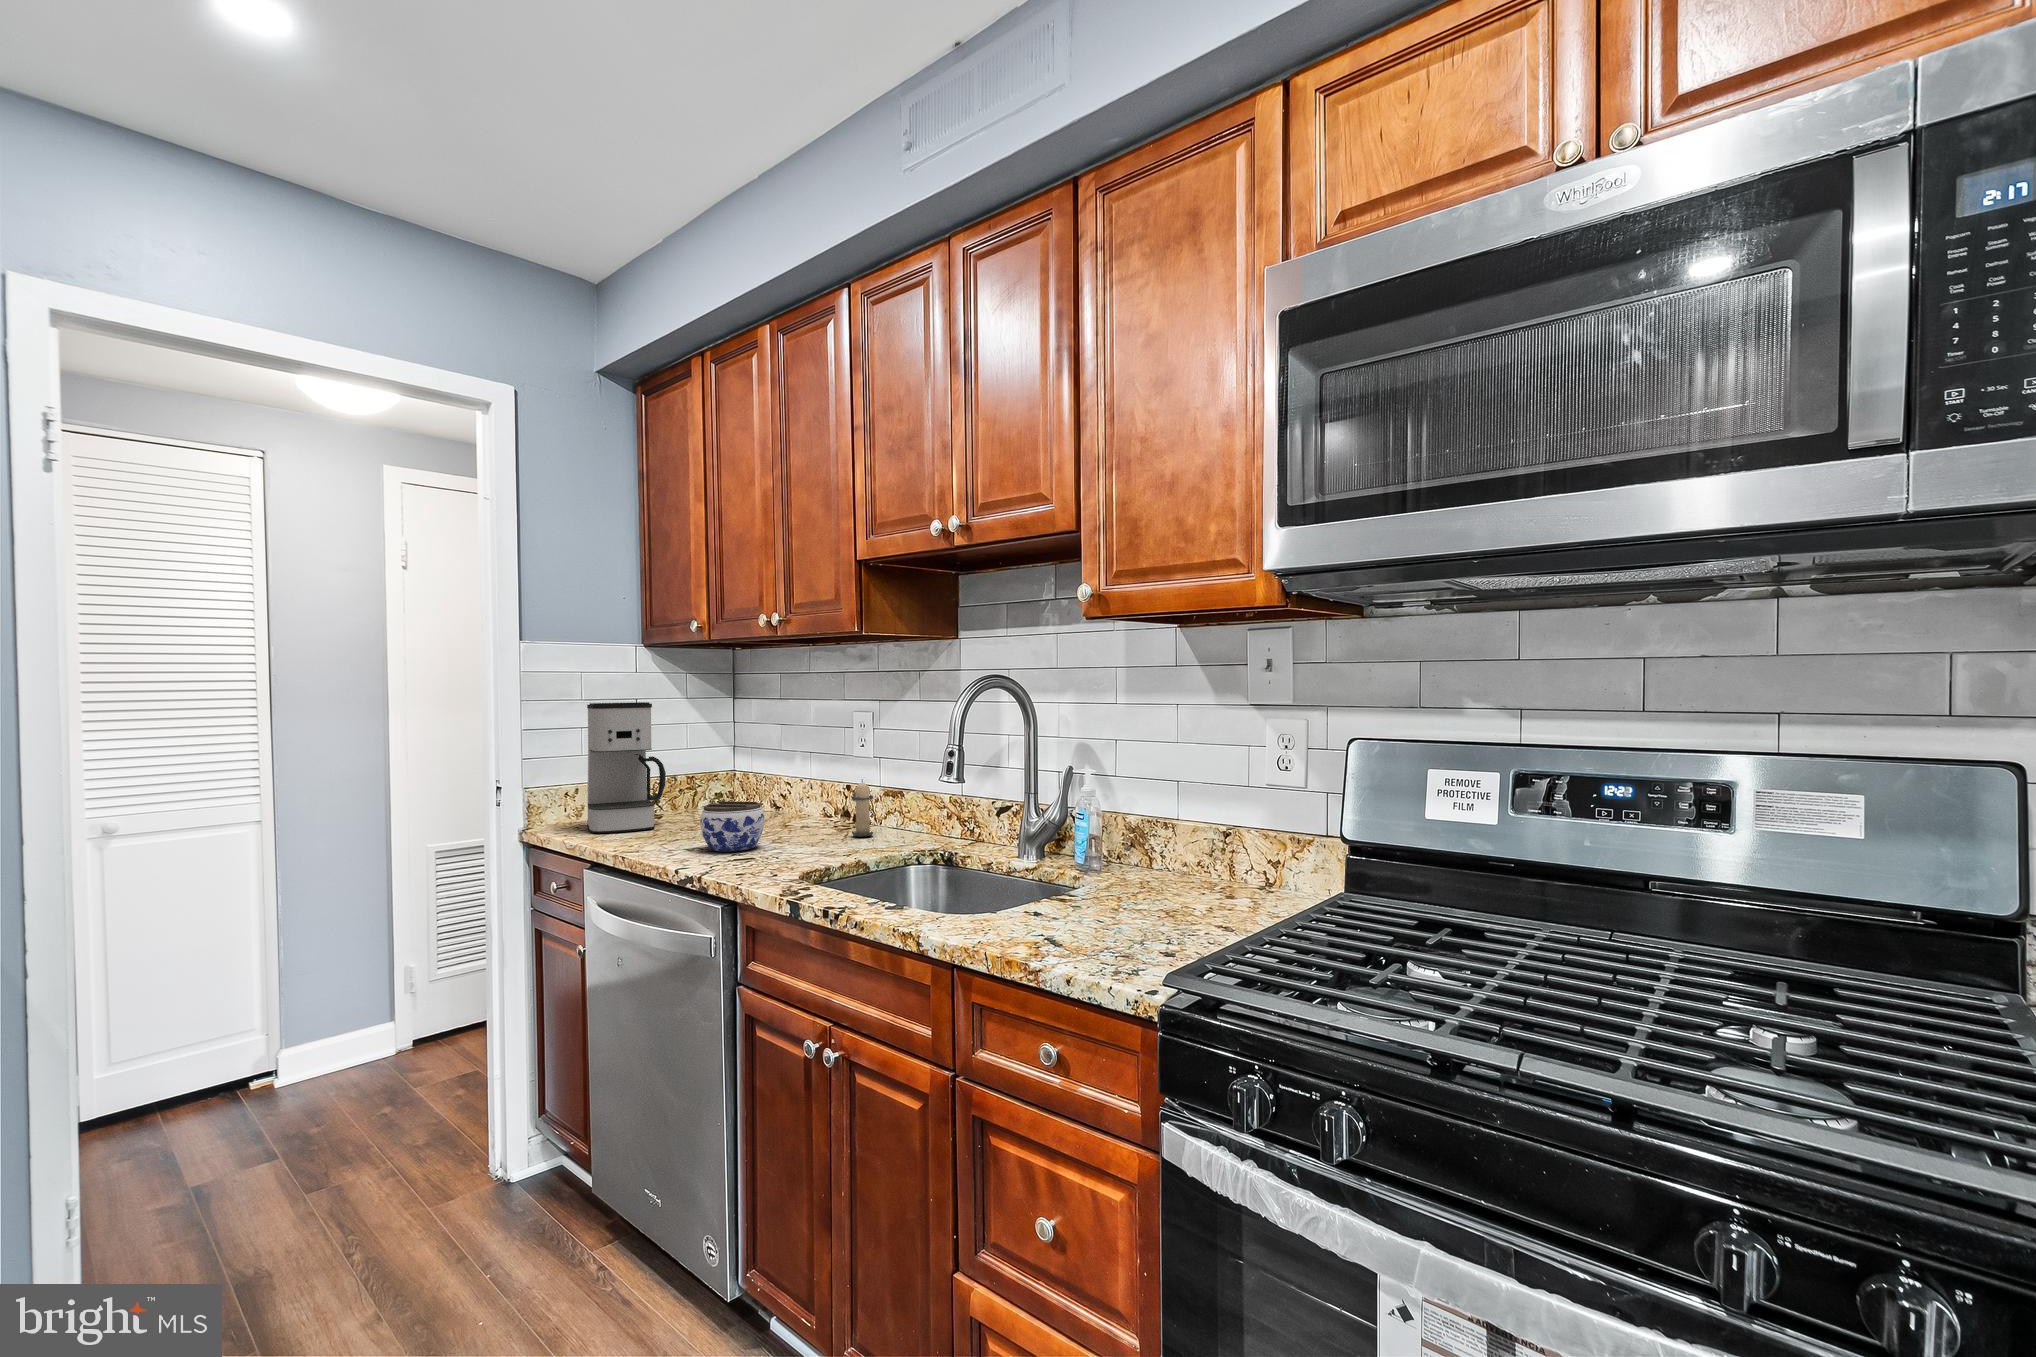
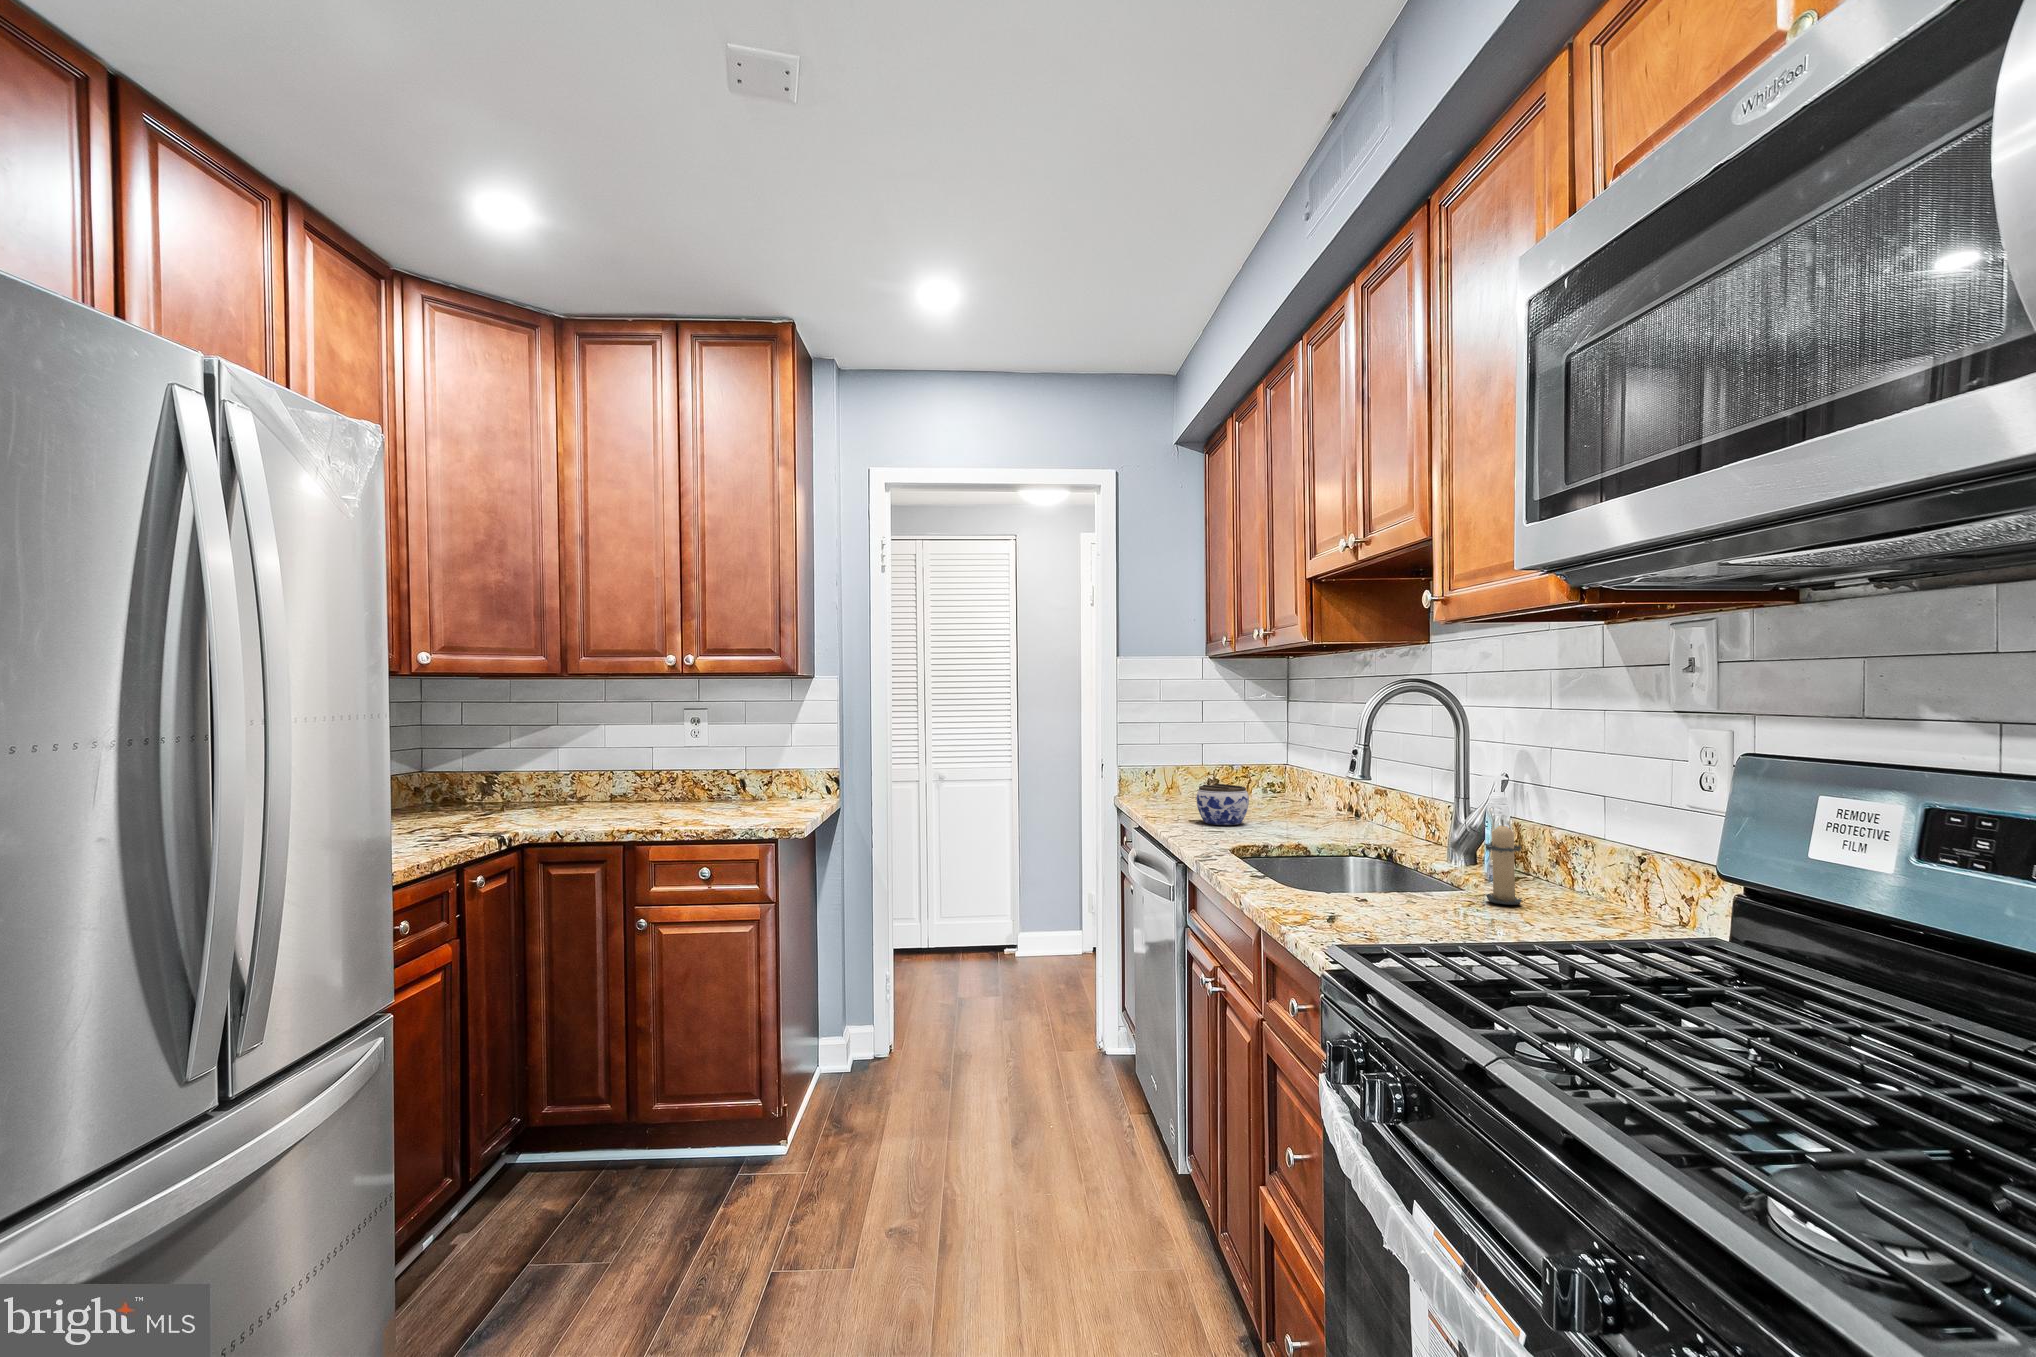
coffee maker: present [587,702,666,833] -> none [1150,702,1209,804]
candle: present [851,779,873,836] -> present [1484,820,1522,905]

